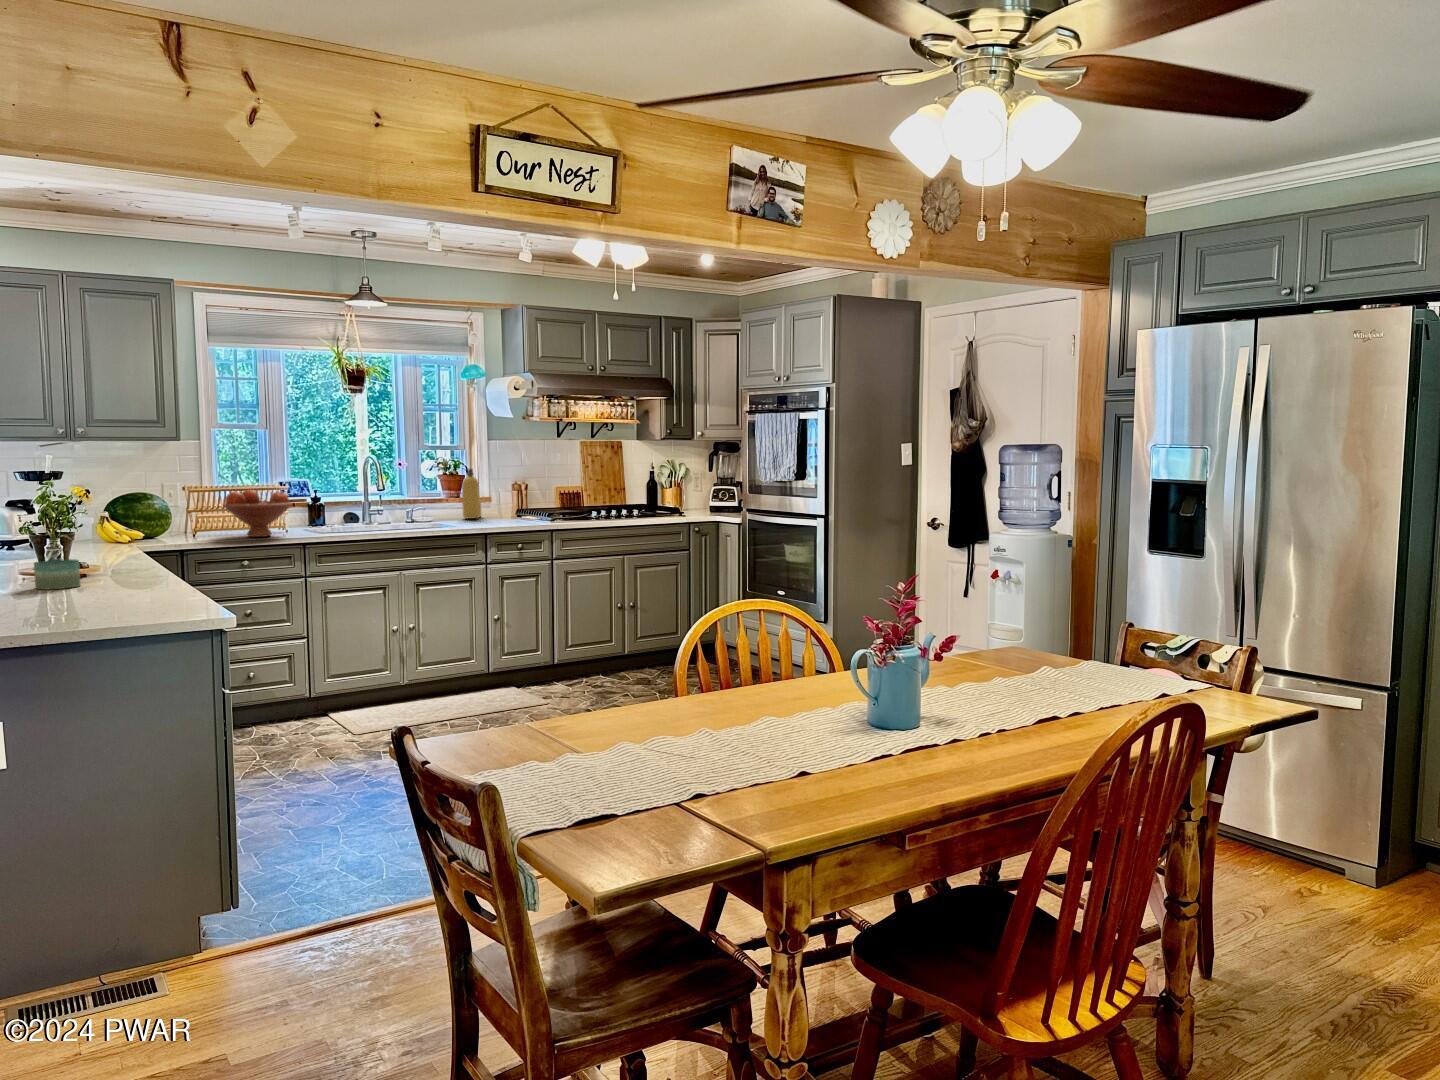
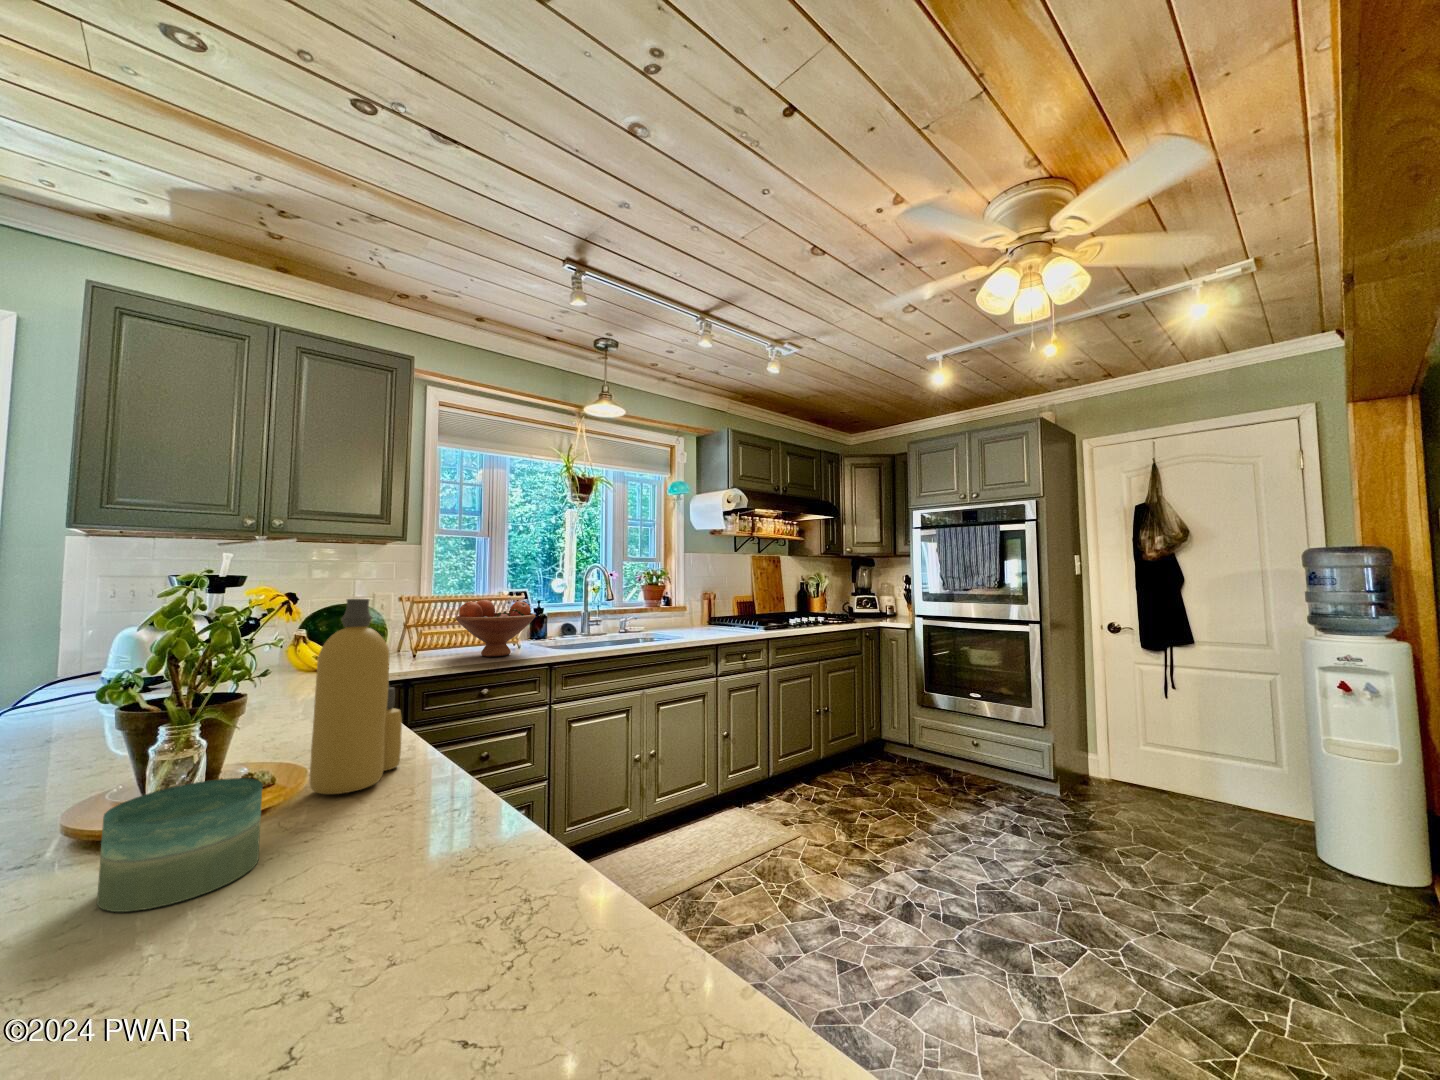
bottle: present [462,468,481,518] -> present [310,599,402,794]

